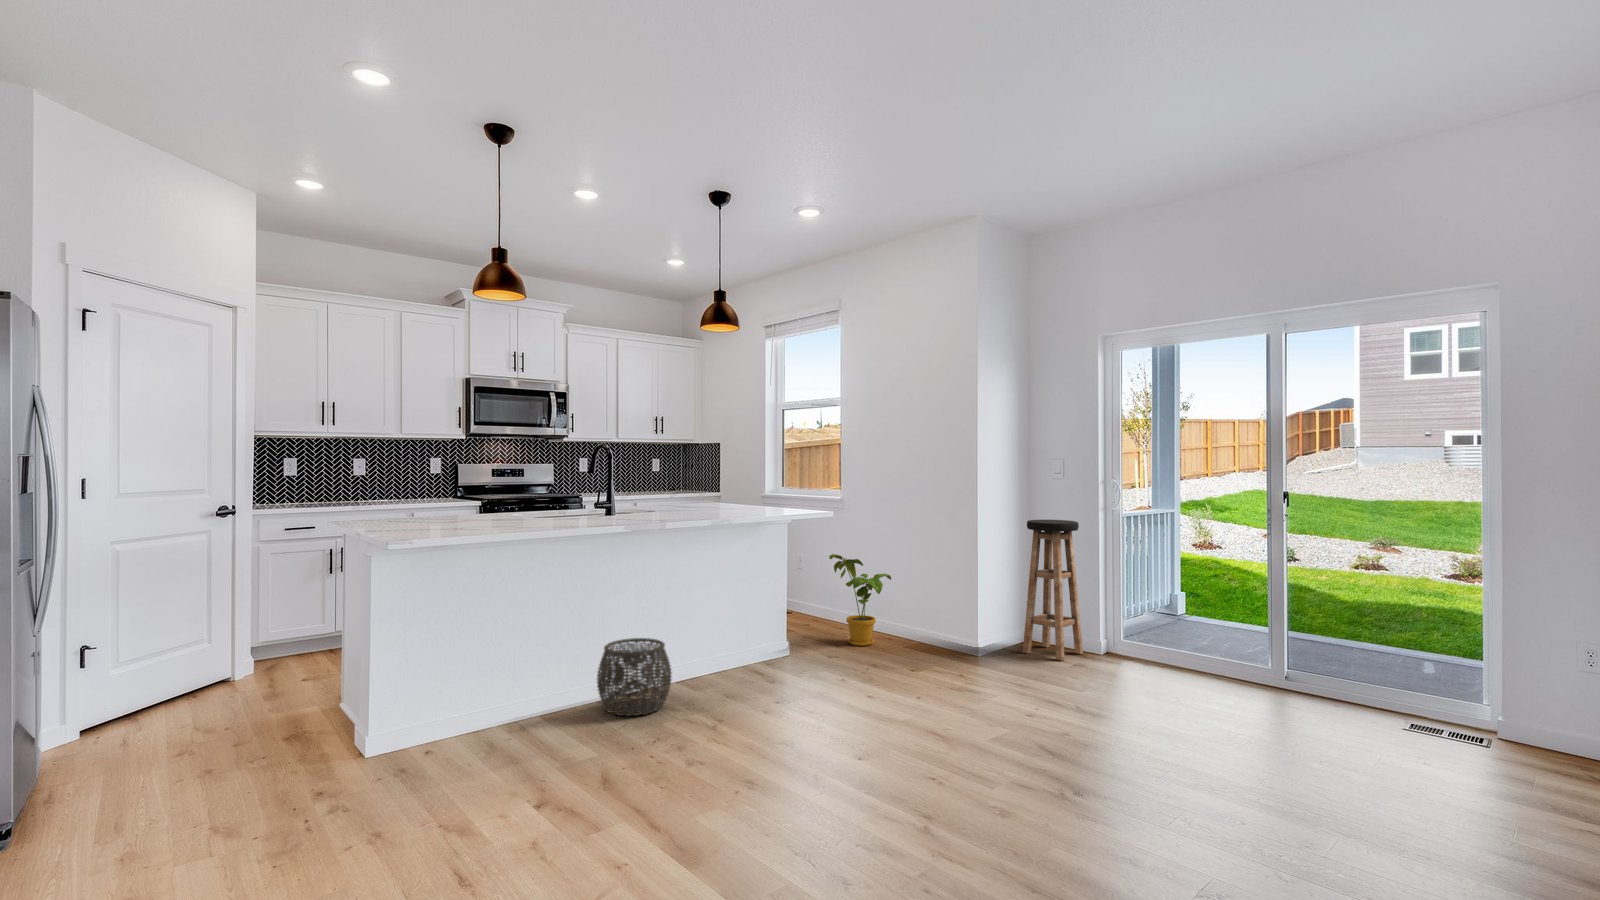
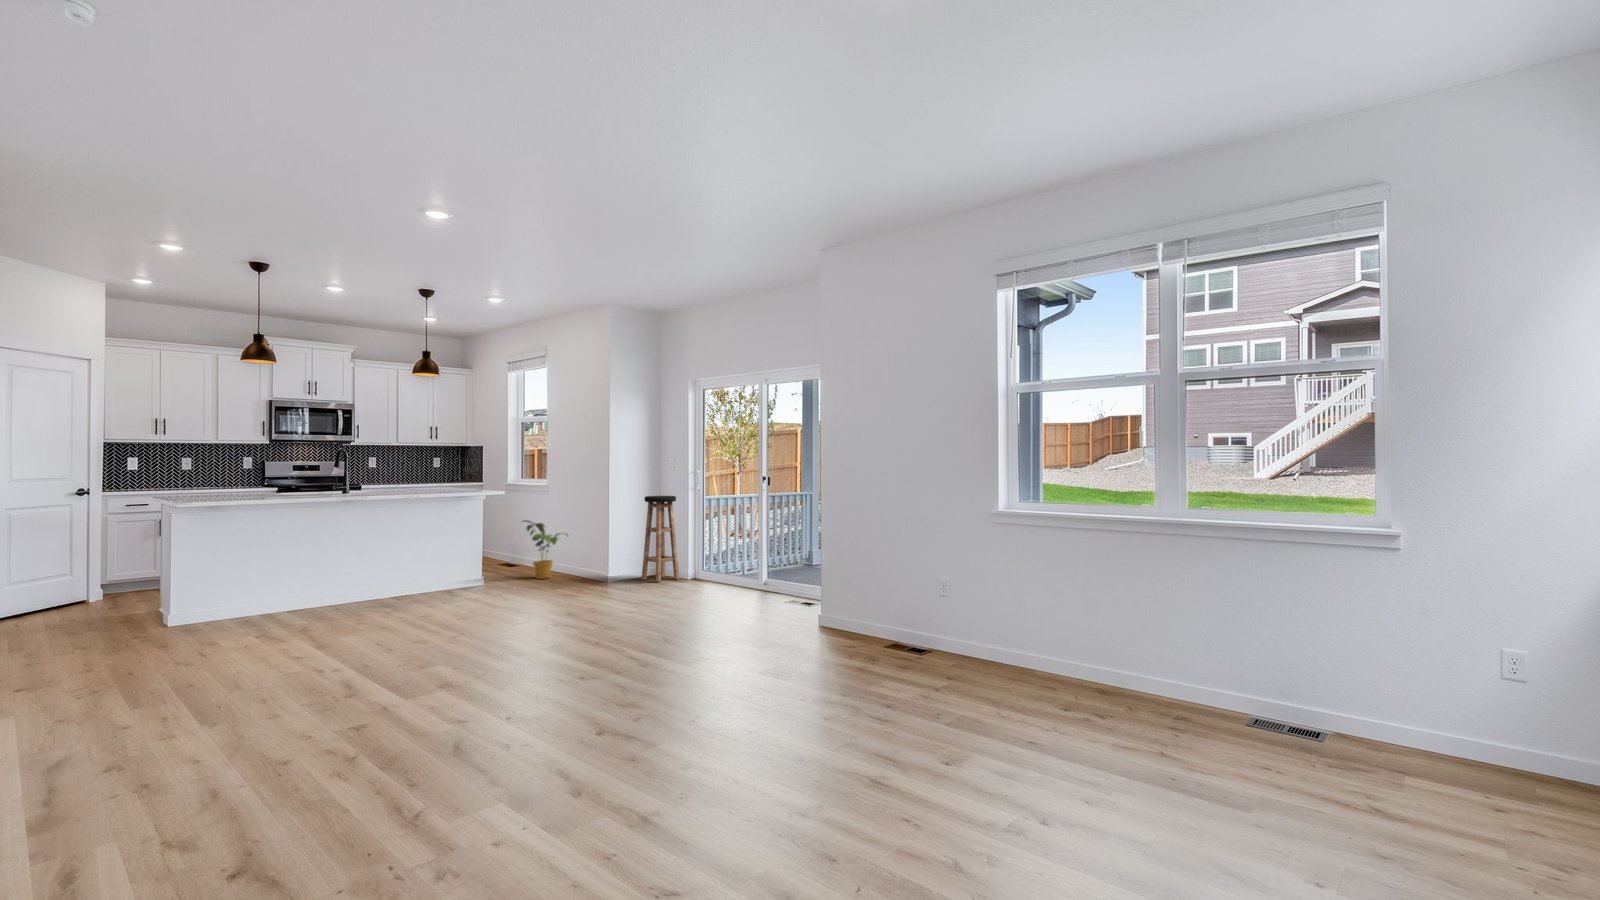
woven basket: present [597,638,672,716] -> none [328,567,379,610]

